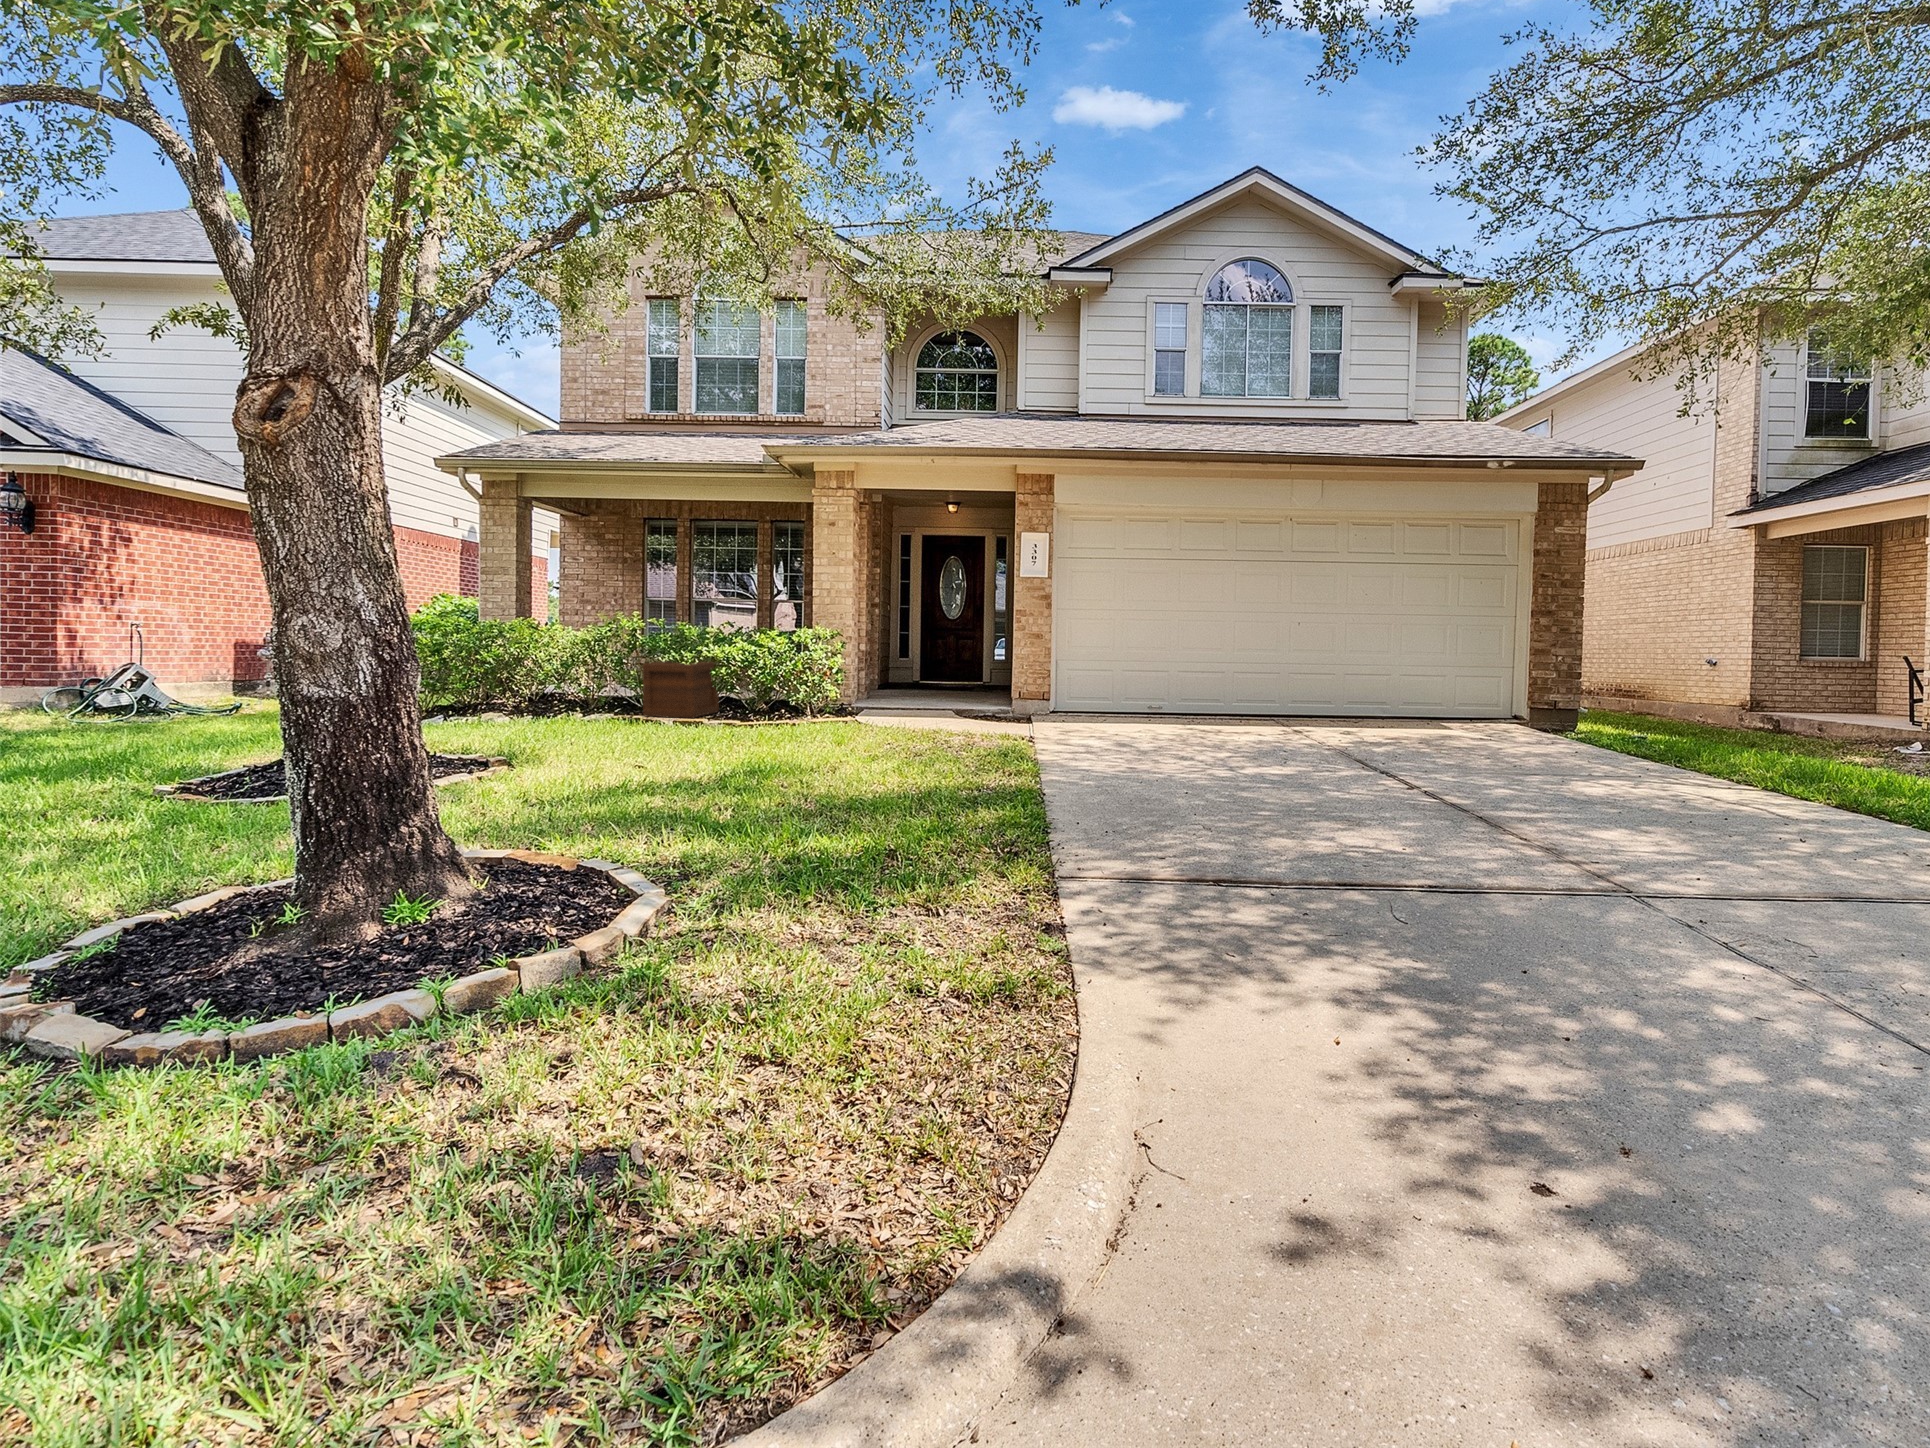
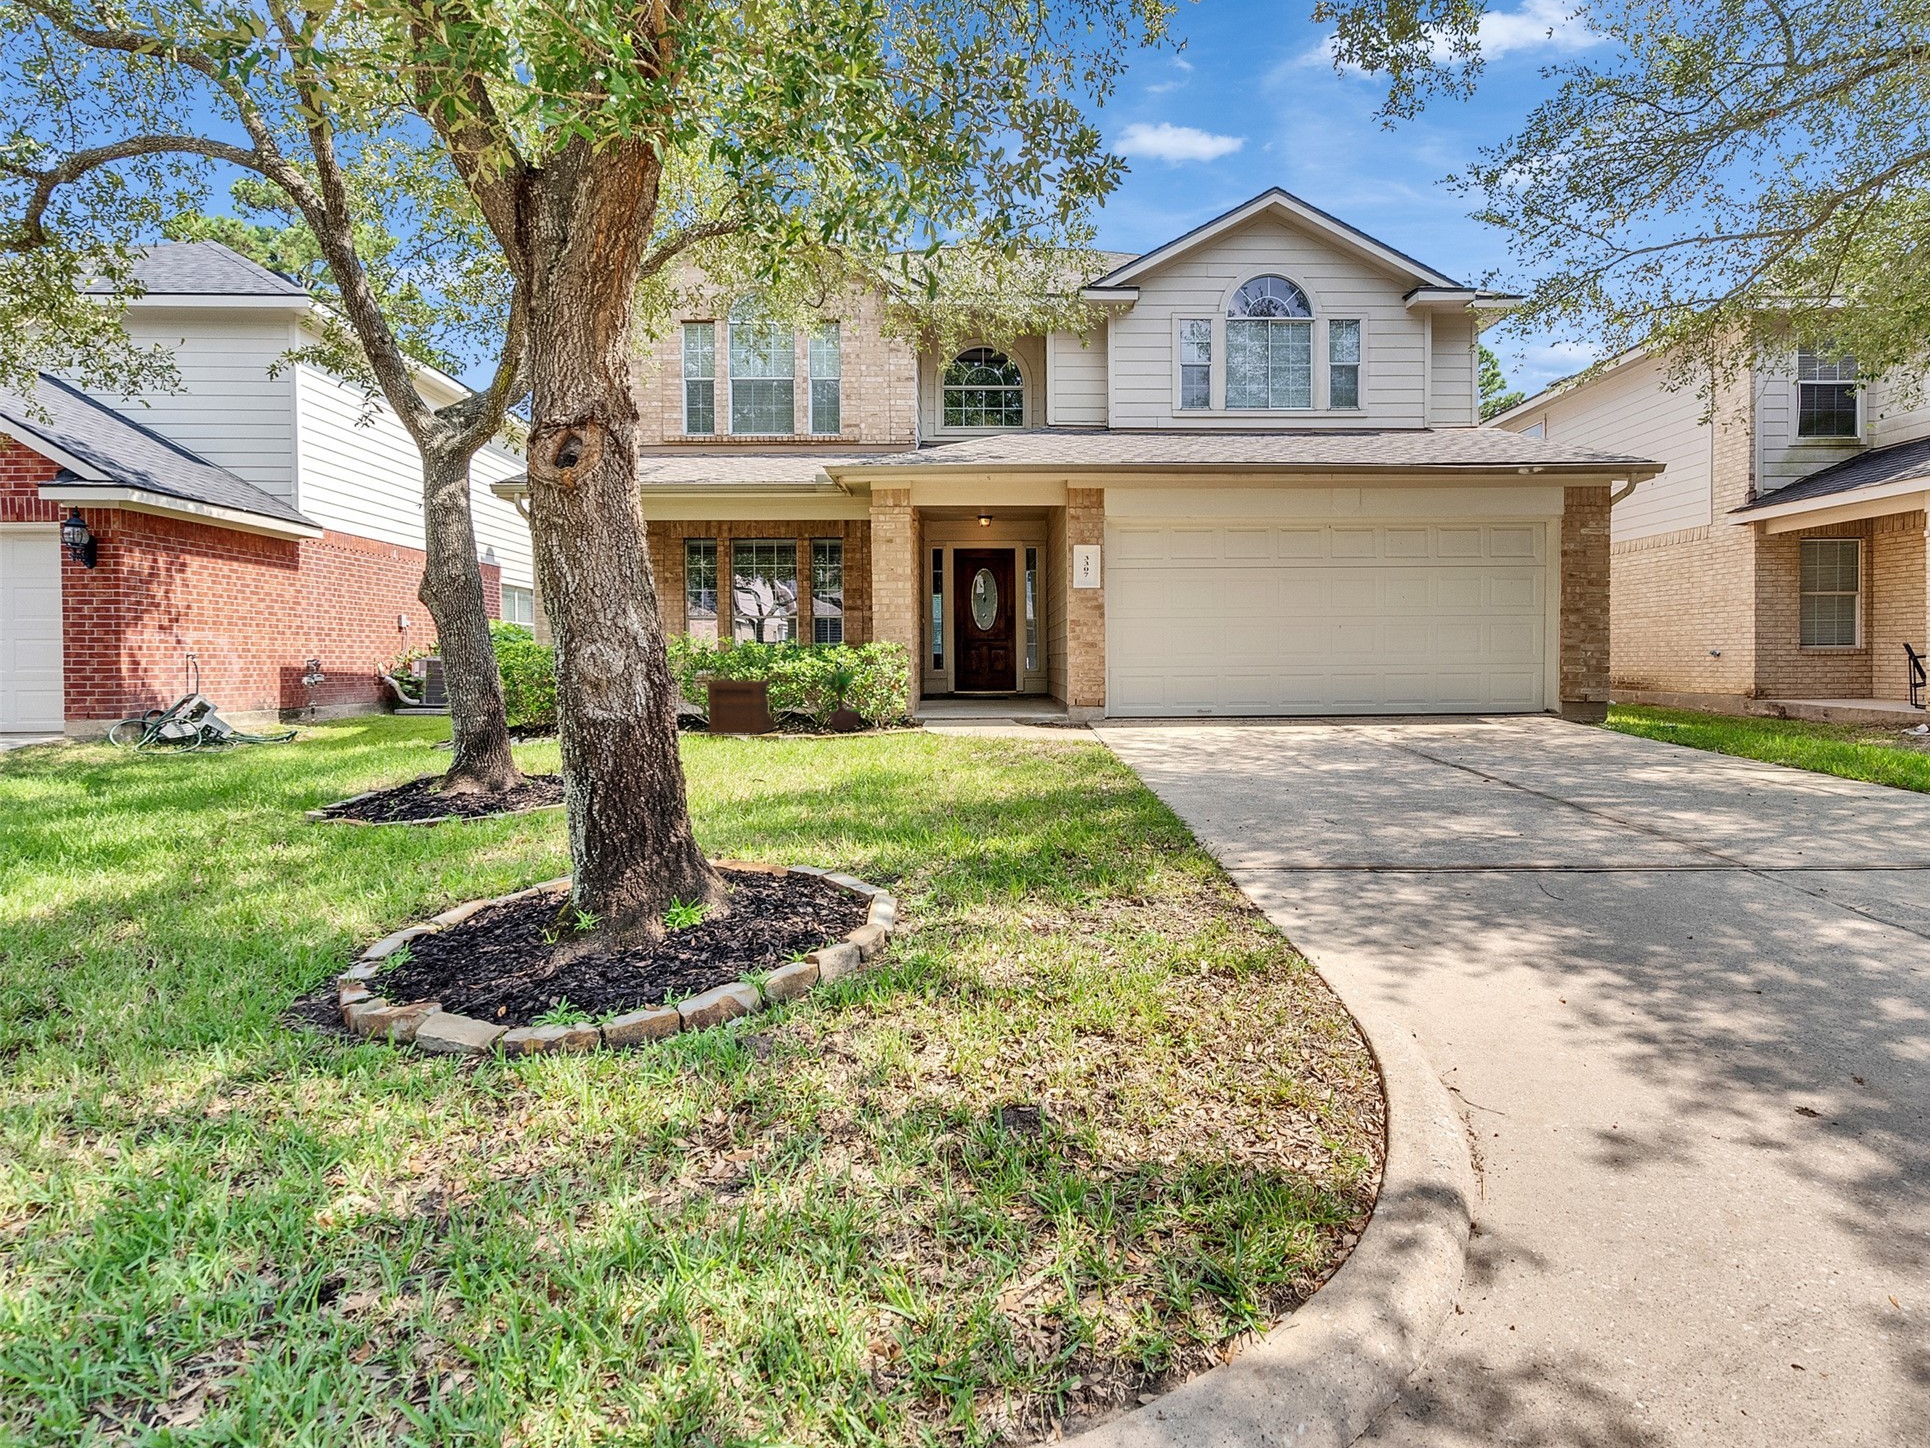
potted tree: none [752,647,798,717] -> present [820,667,859,731]

